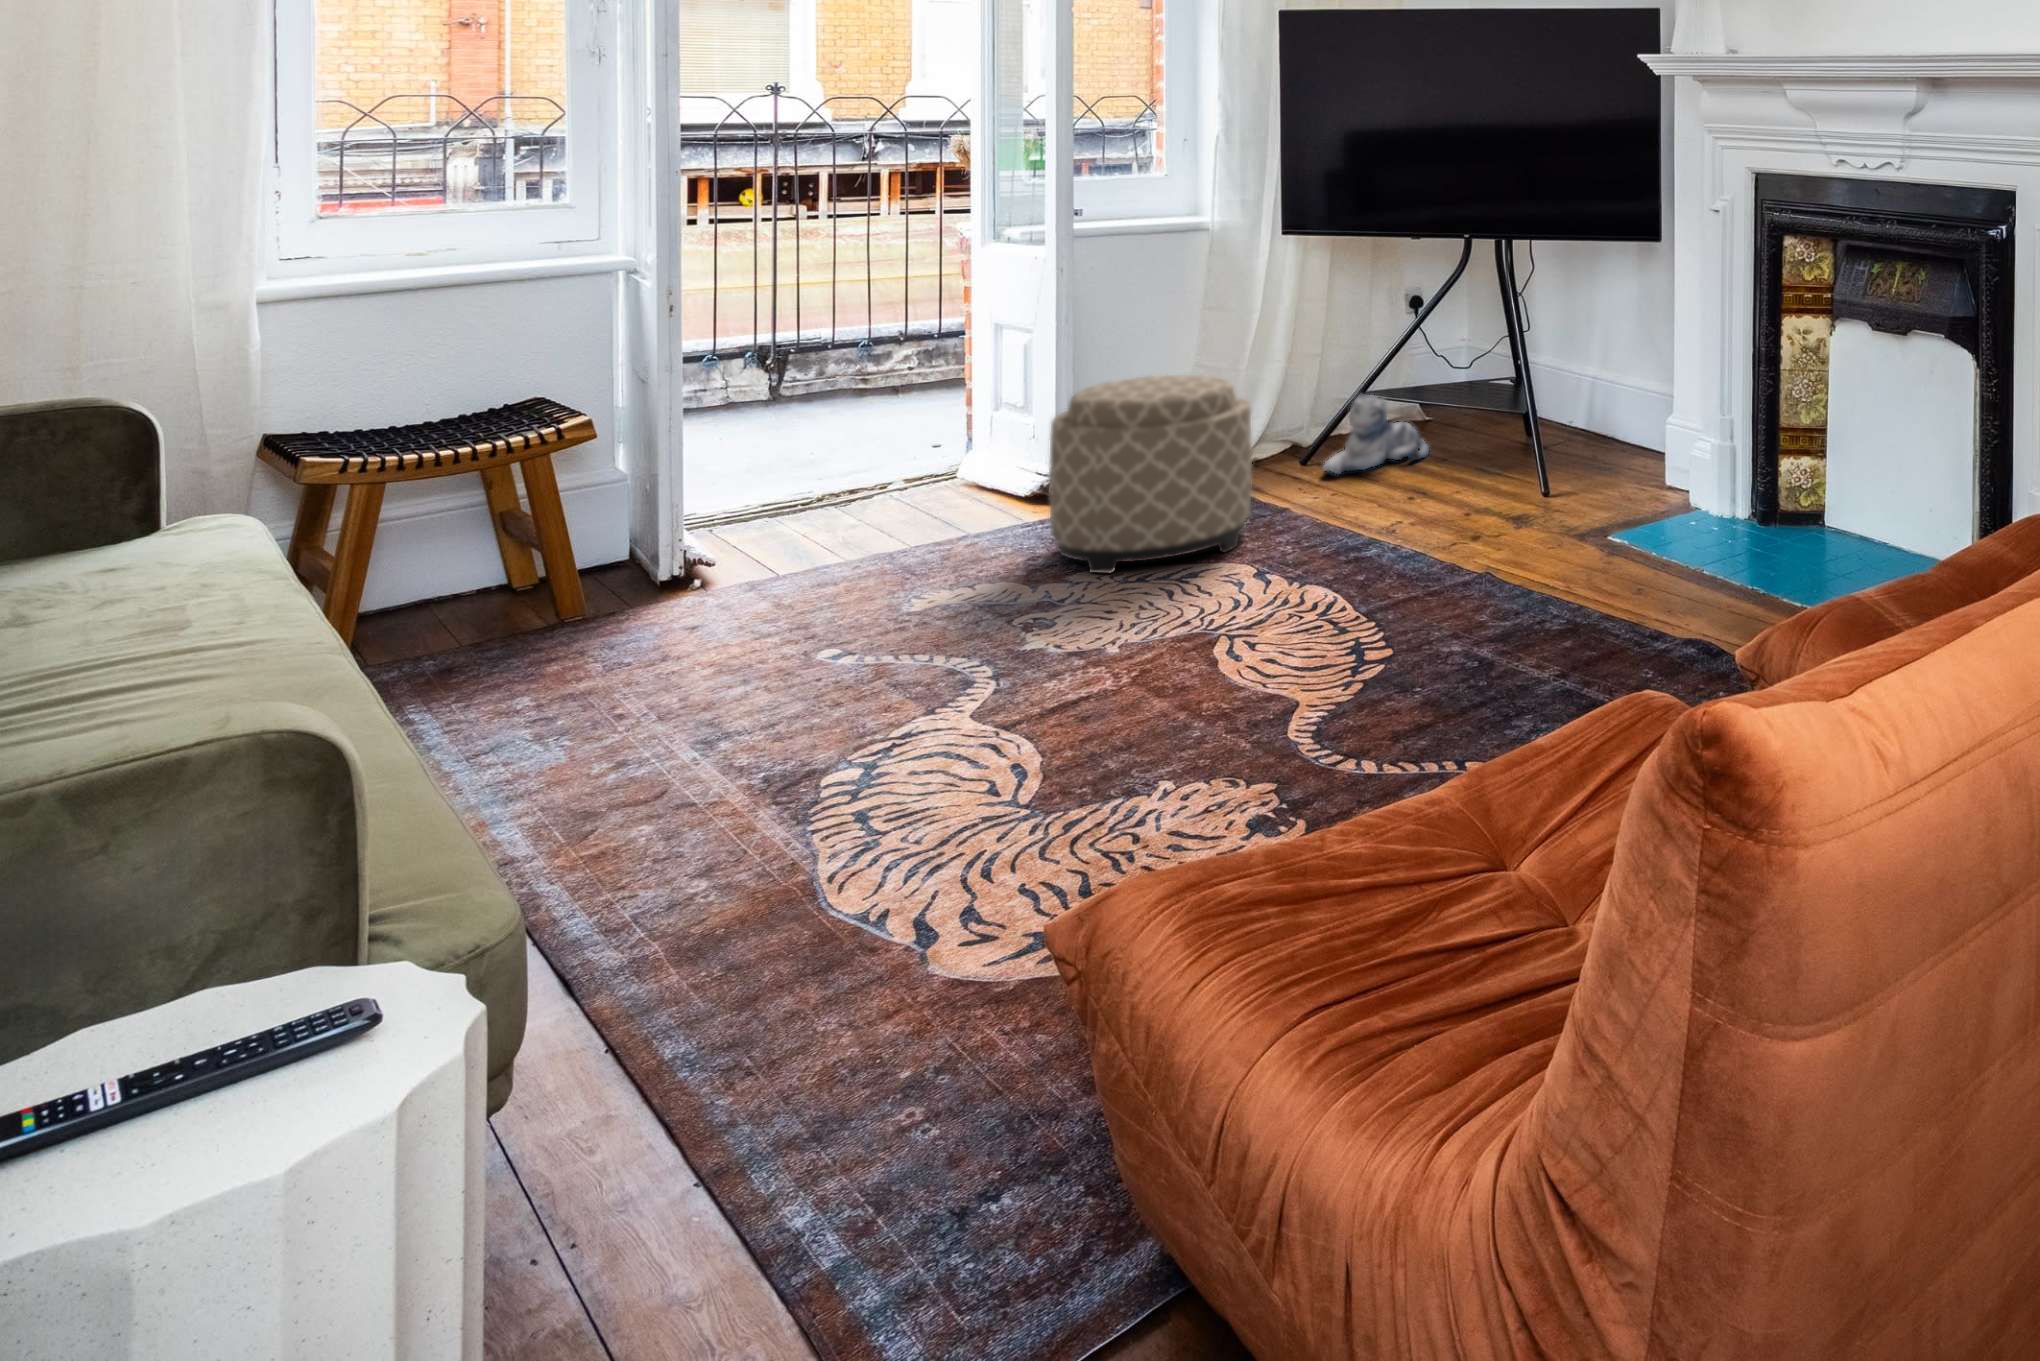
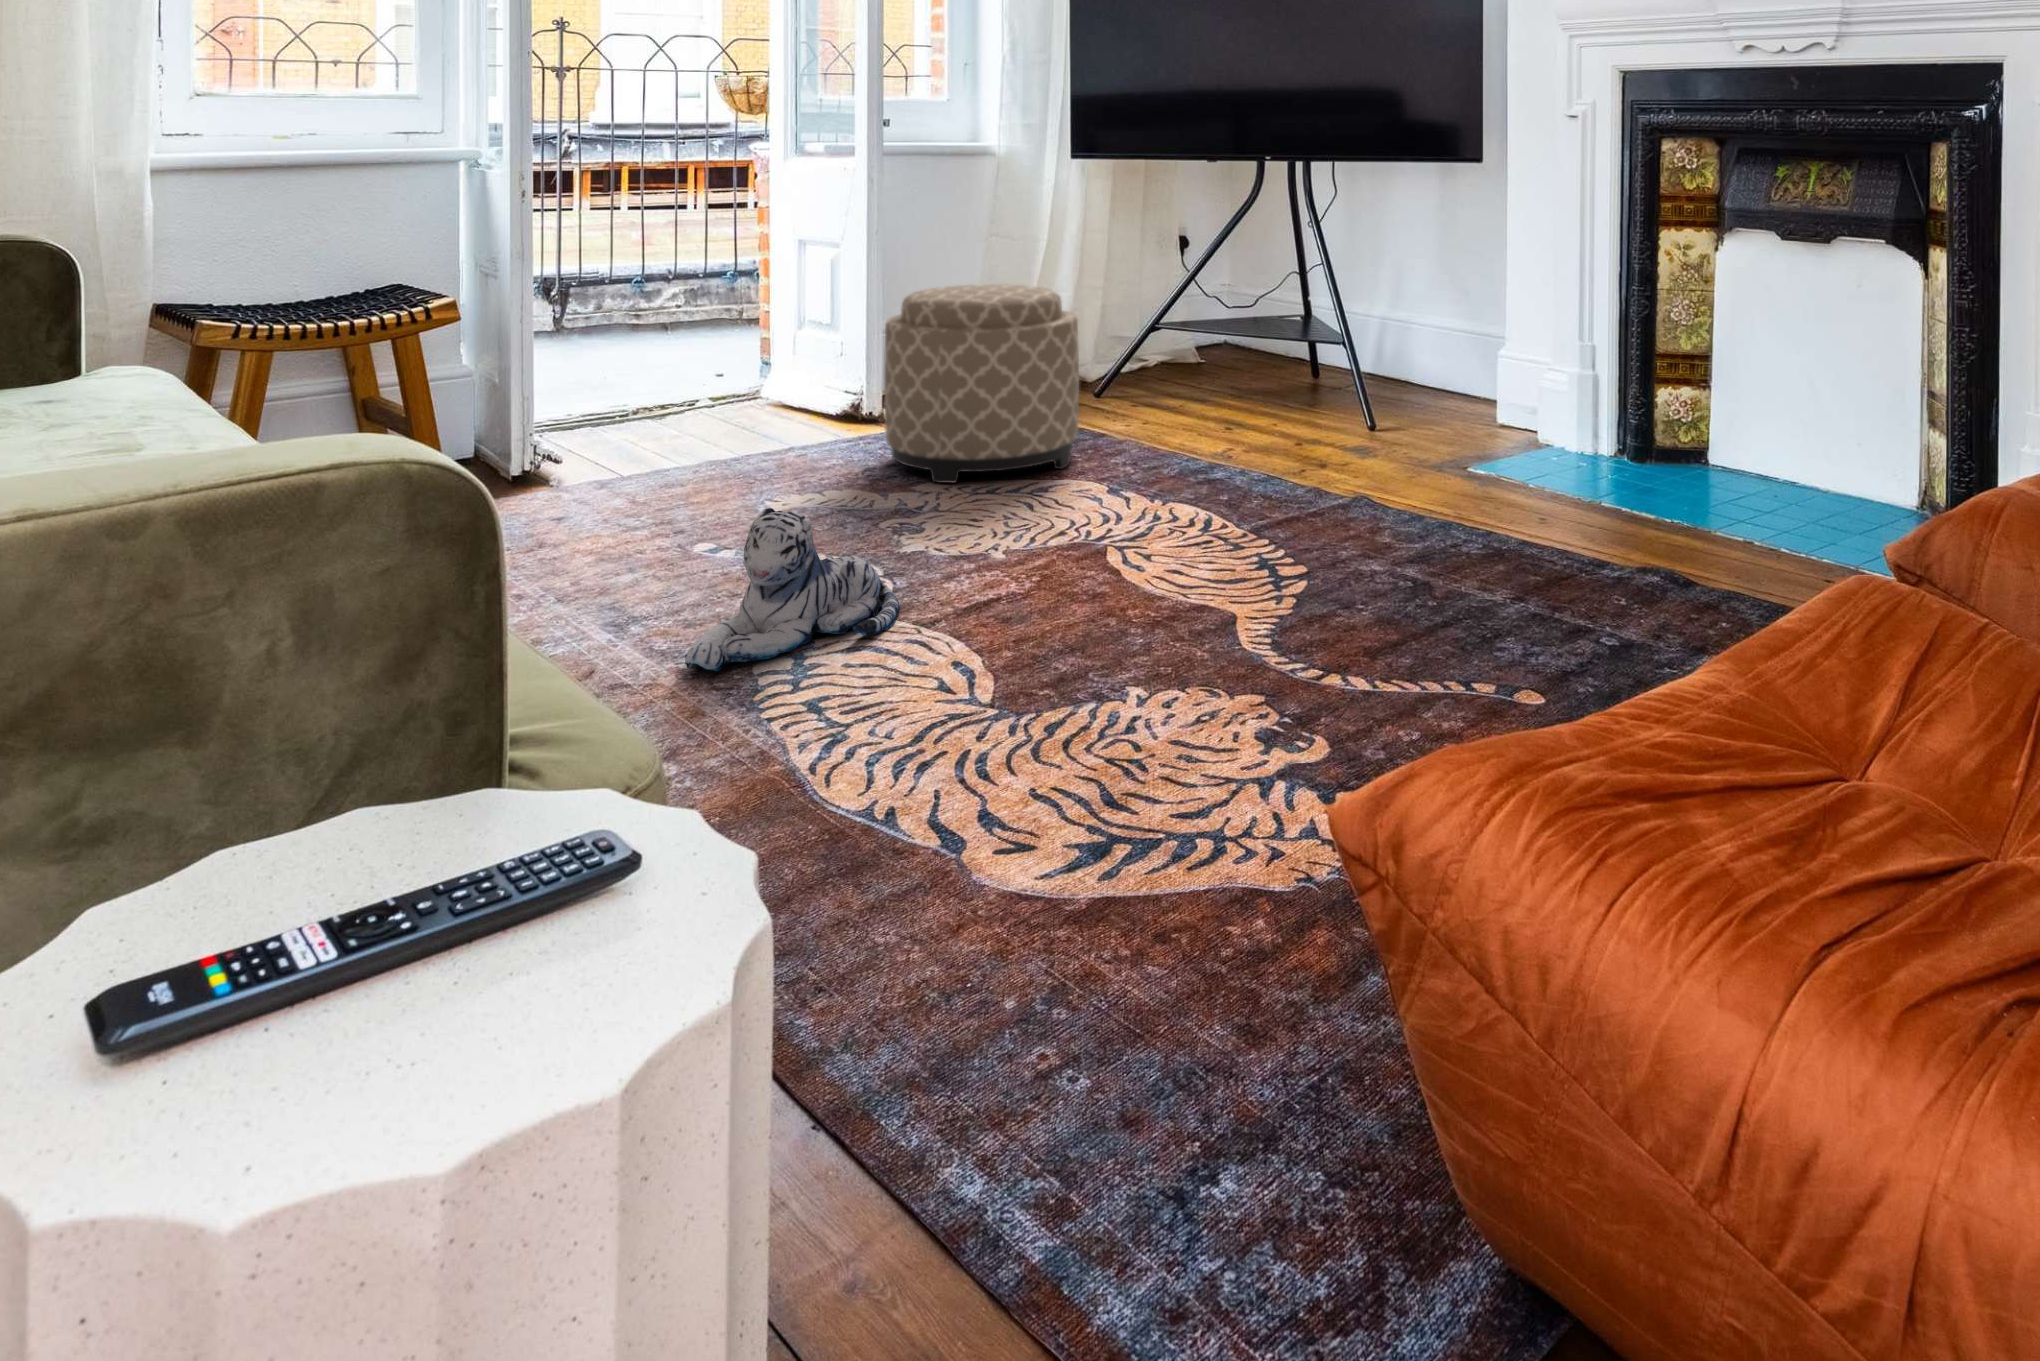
plush toy: present [1322,394,1429,474] -> present [685,507,900,671]

